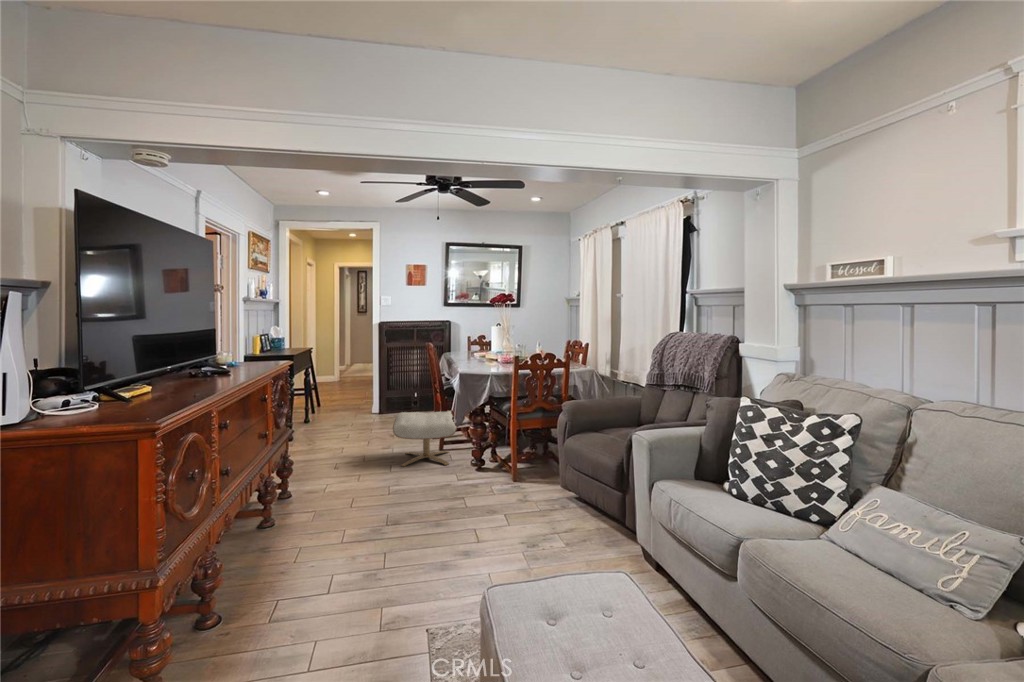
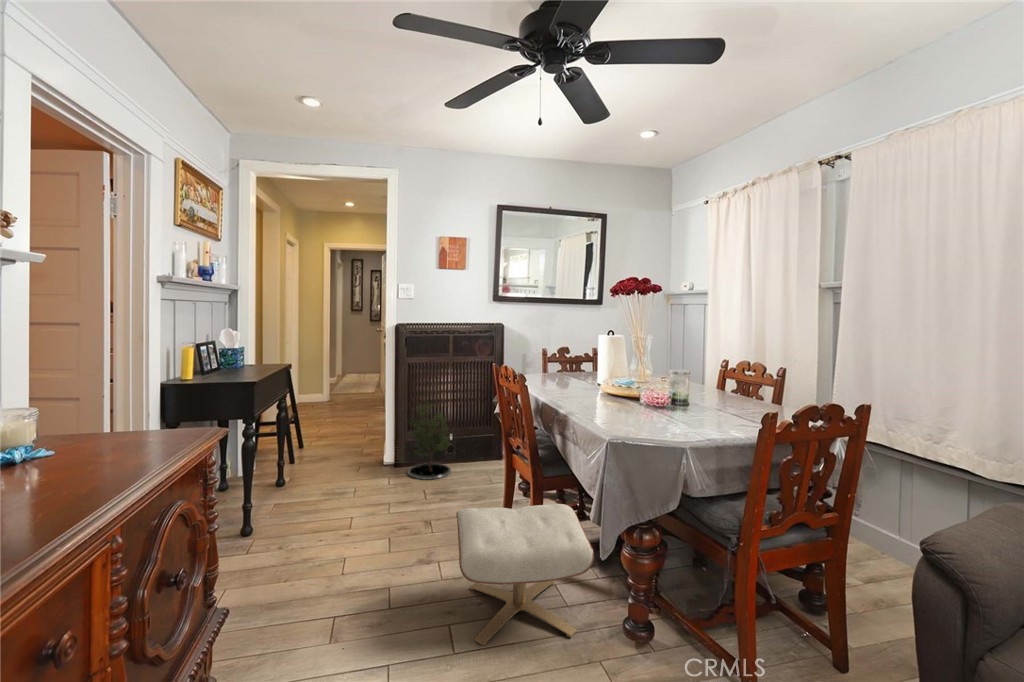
potted tree: none [385,368,416,419] -> present [408,398,452,479]

